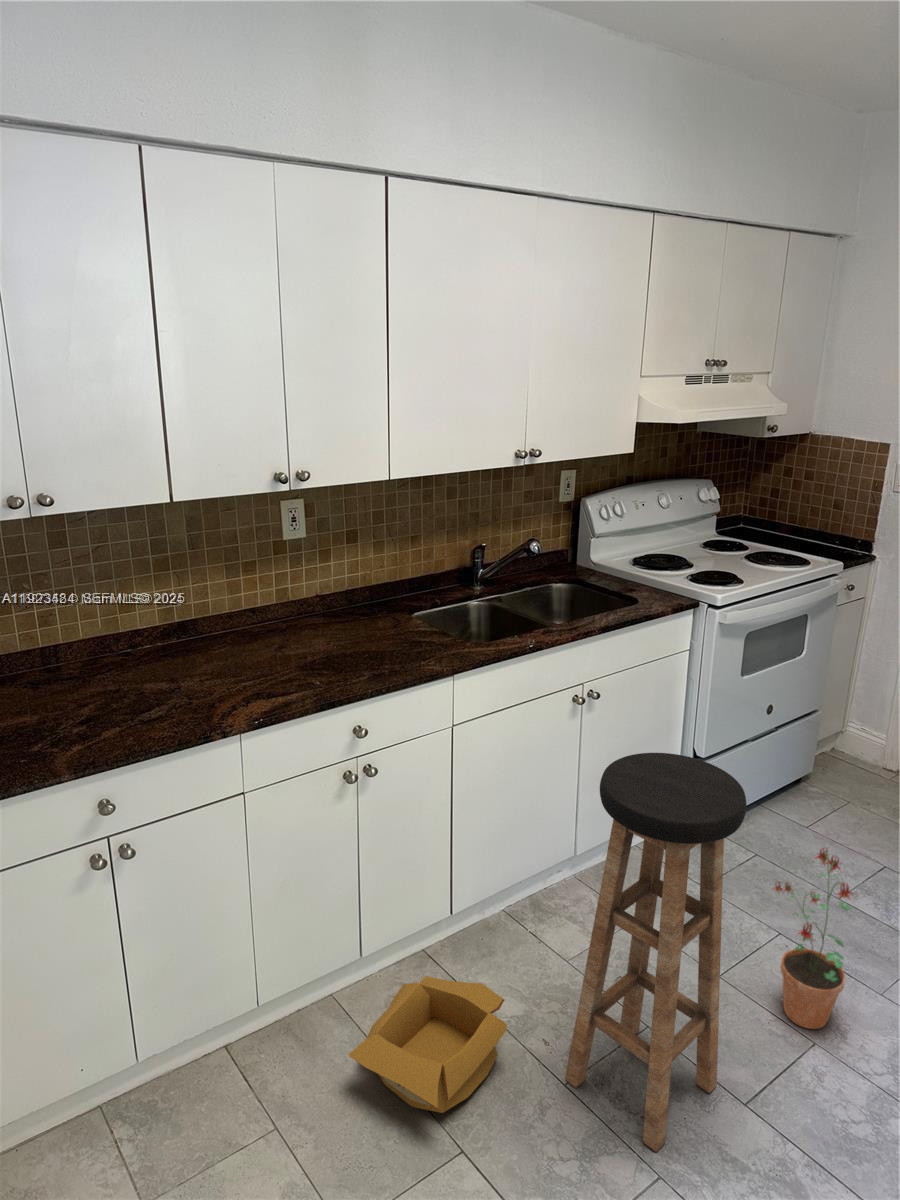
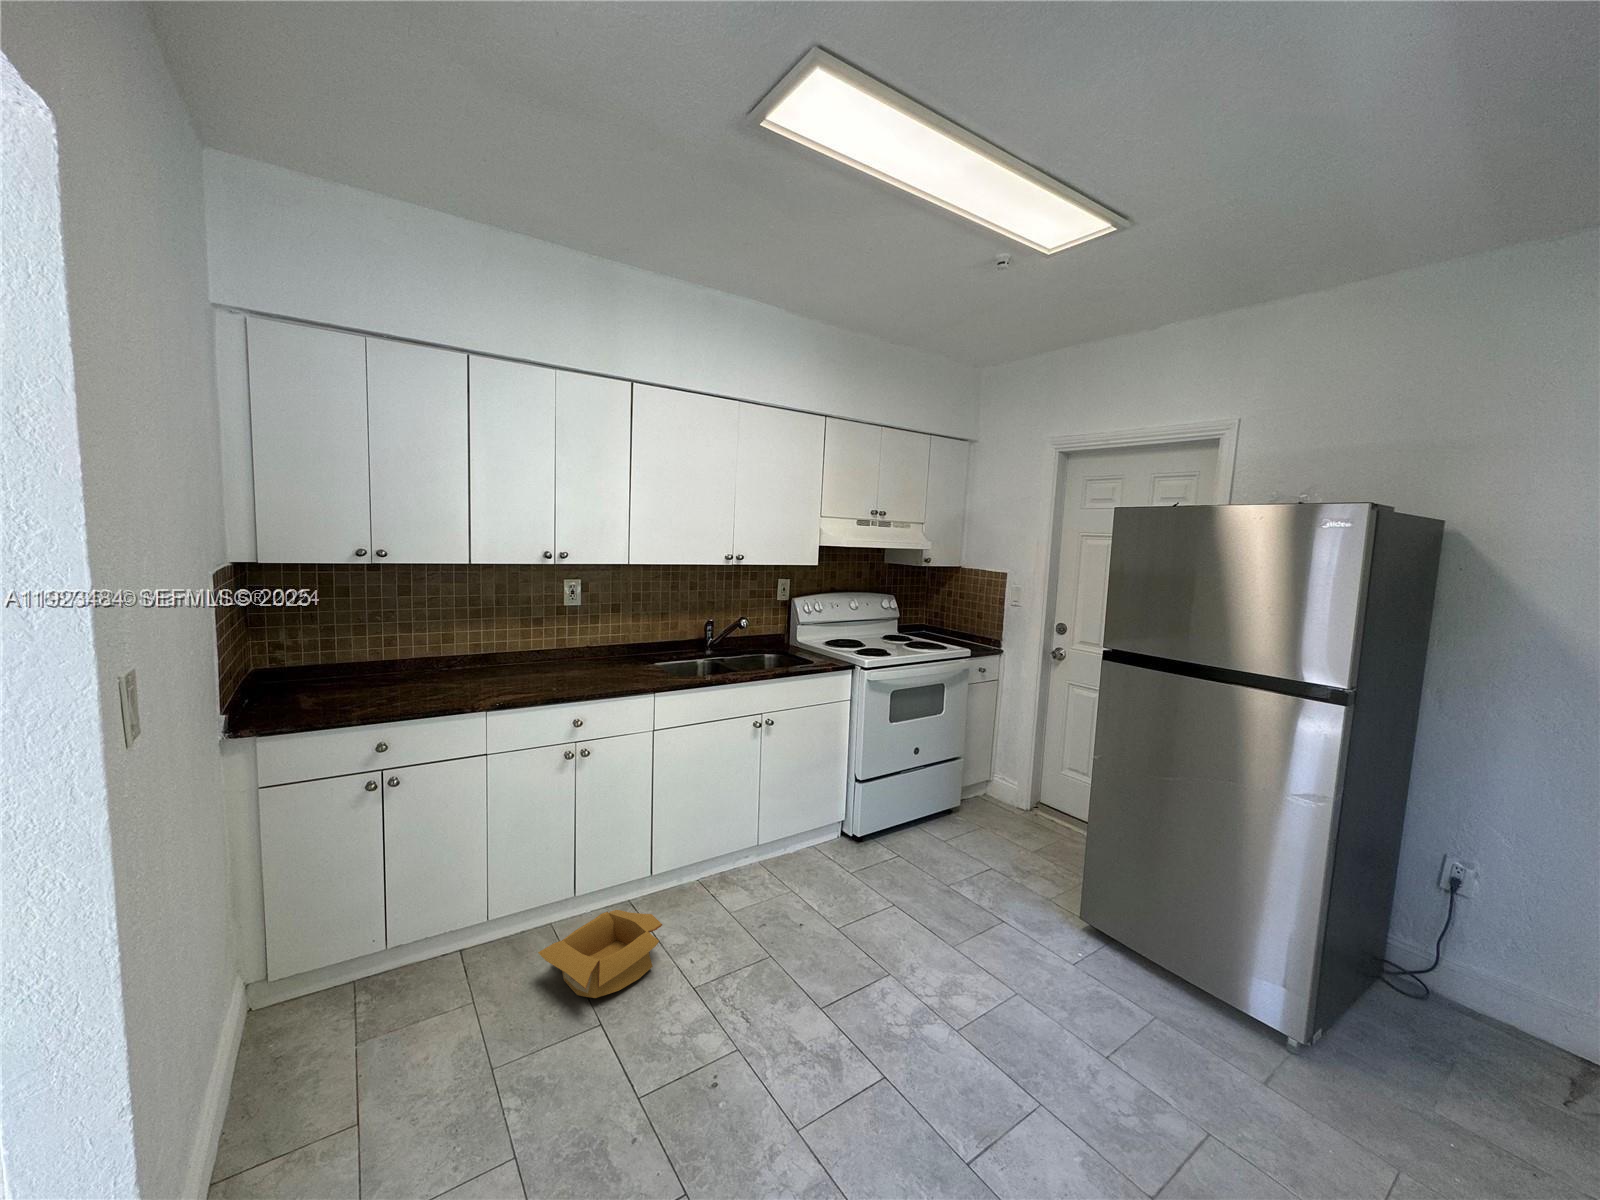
bar stool: present [565,753,746,1151] -> none [696,740,809,1035]
potted plant: present [775,848,853,1029] -> none [870,827,917,966]

